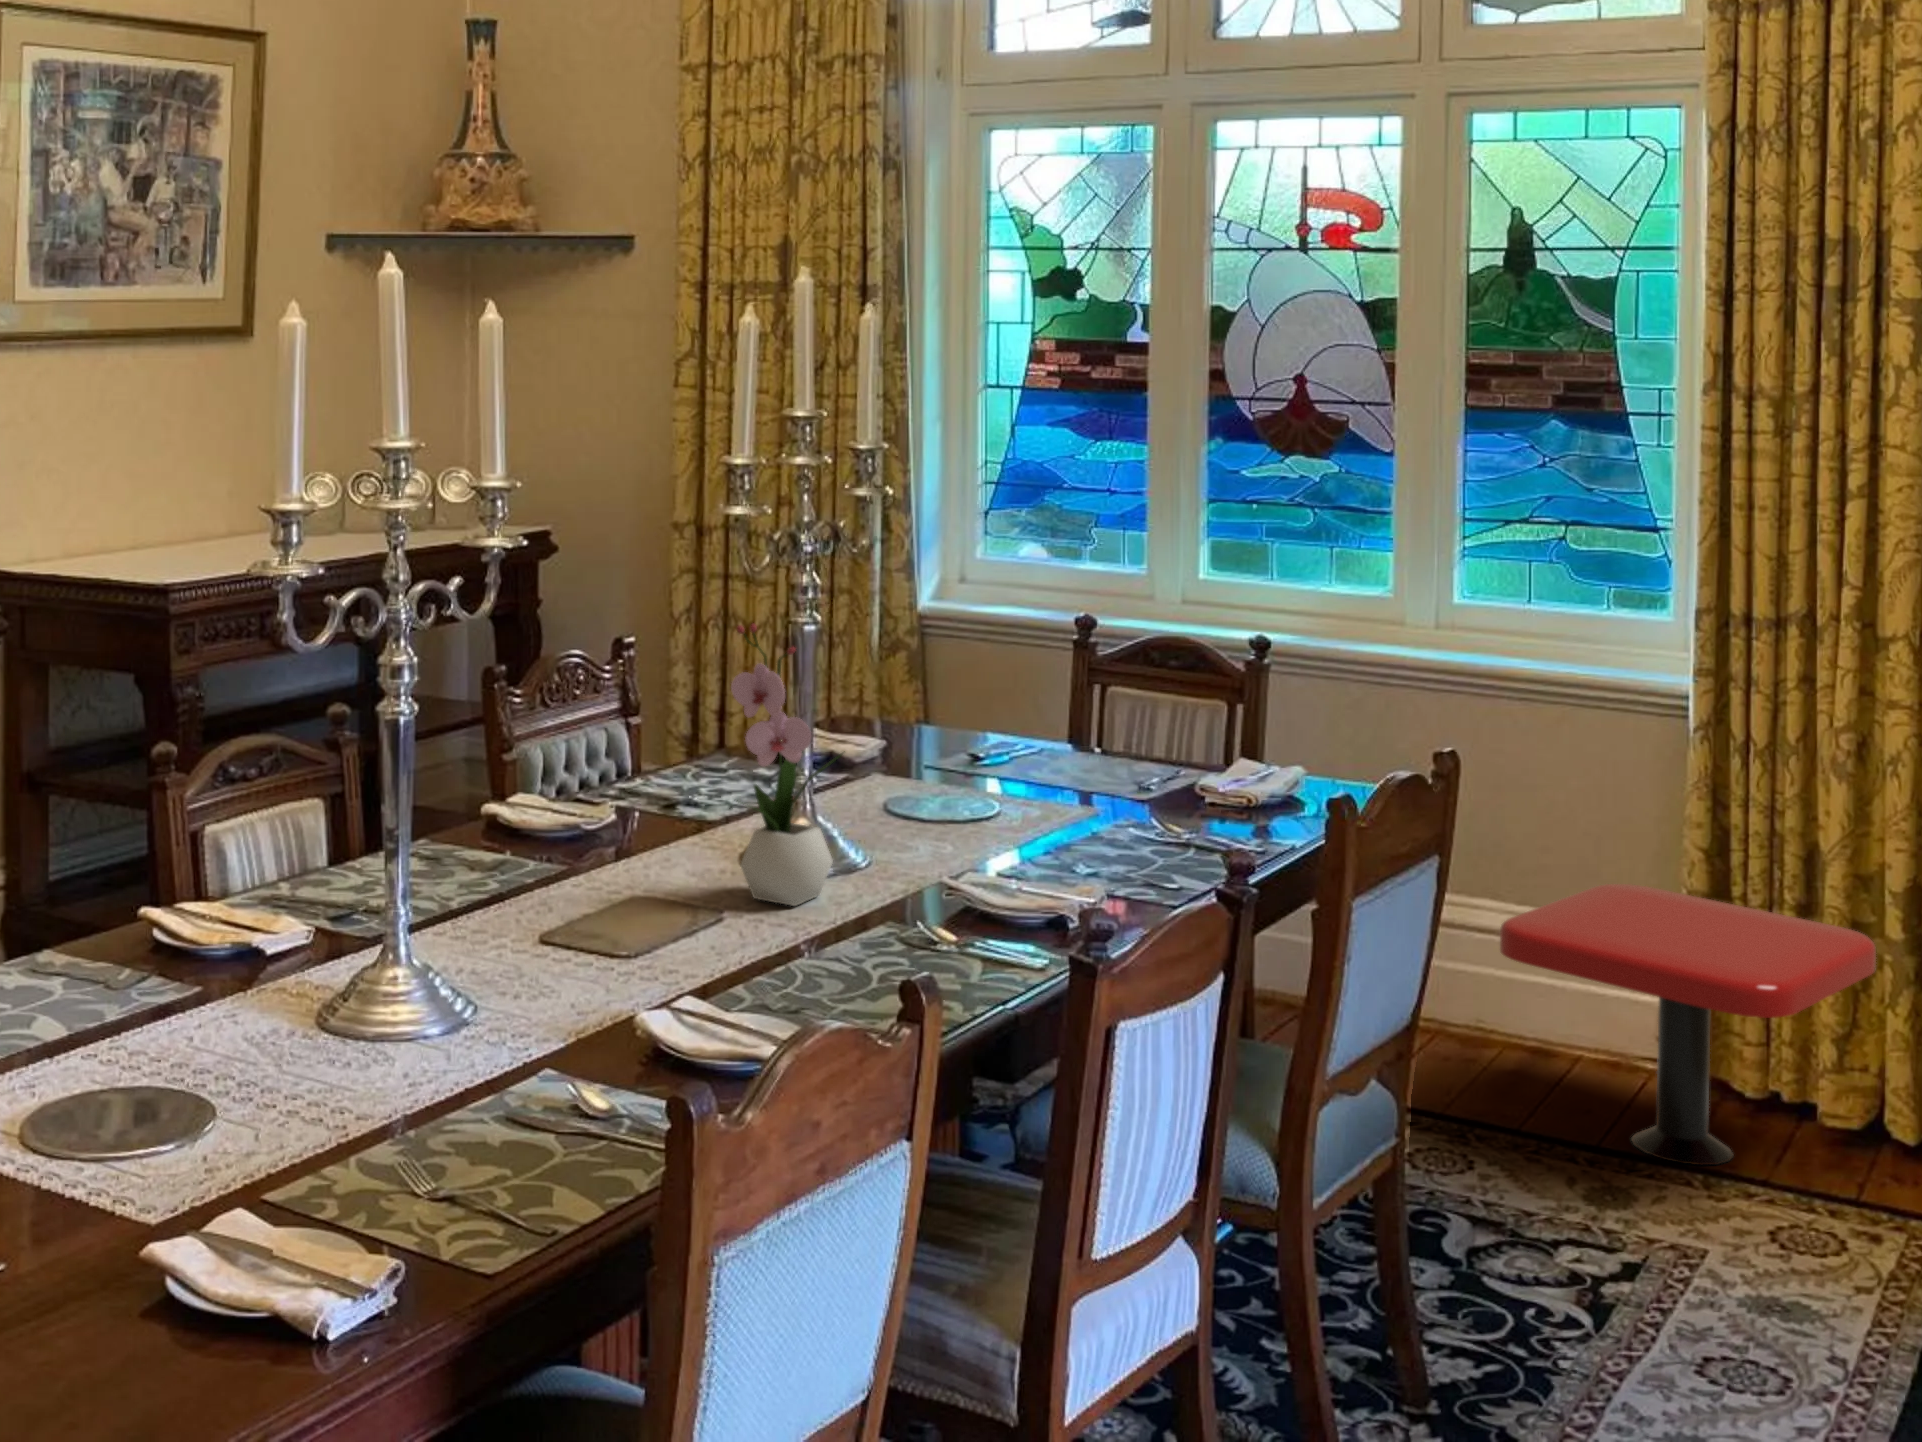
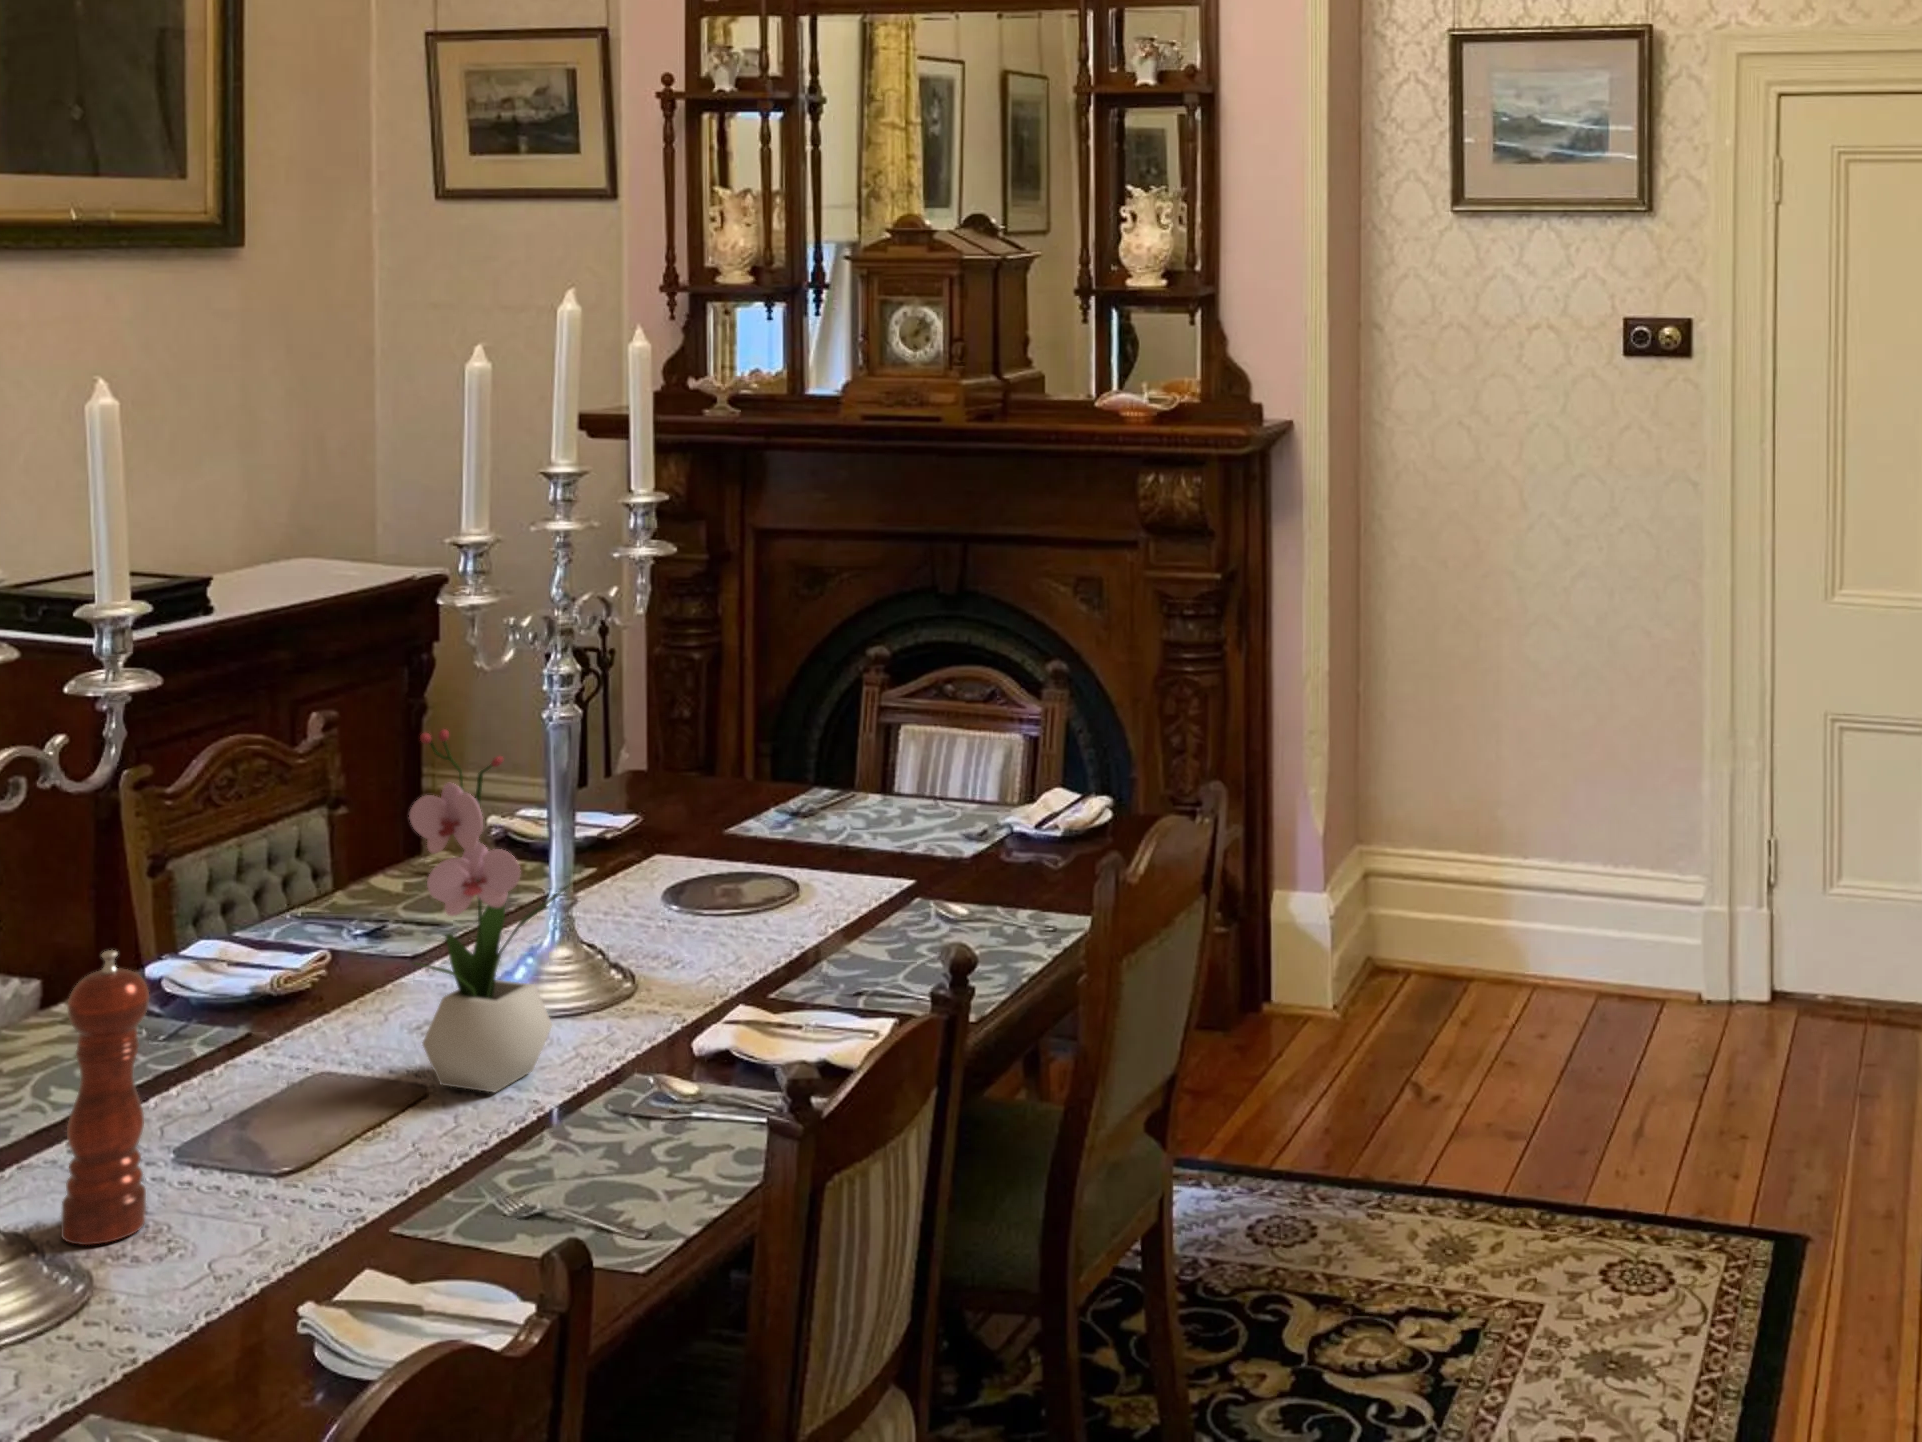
pepper mill: none [521,760,575,968] -> present [61,950,149,1245]
pedestal table: present [1500,884,1876,1165] -> none [1346,907,1697,1199]

